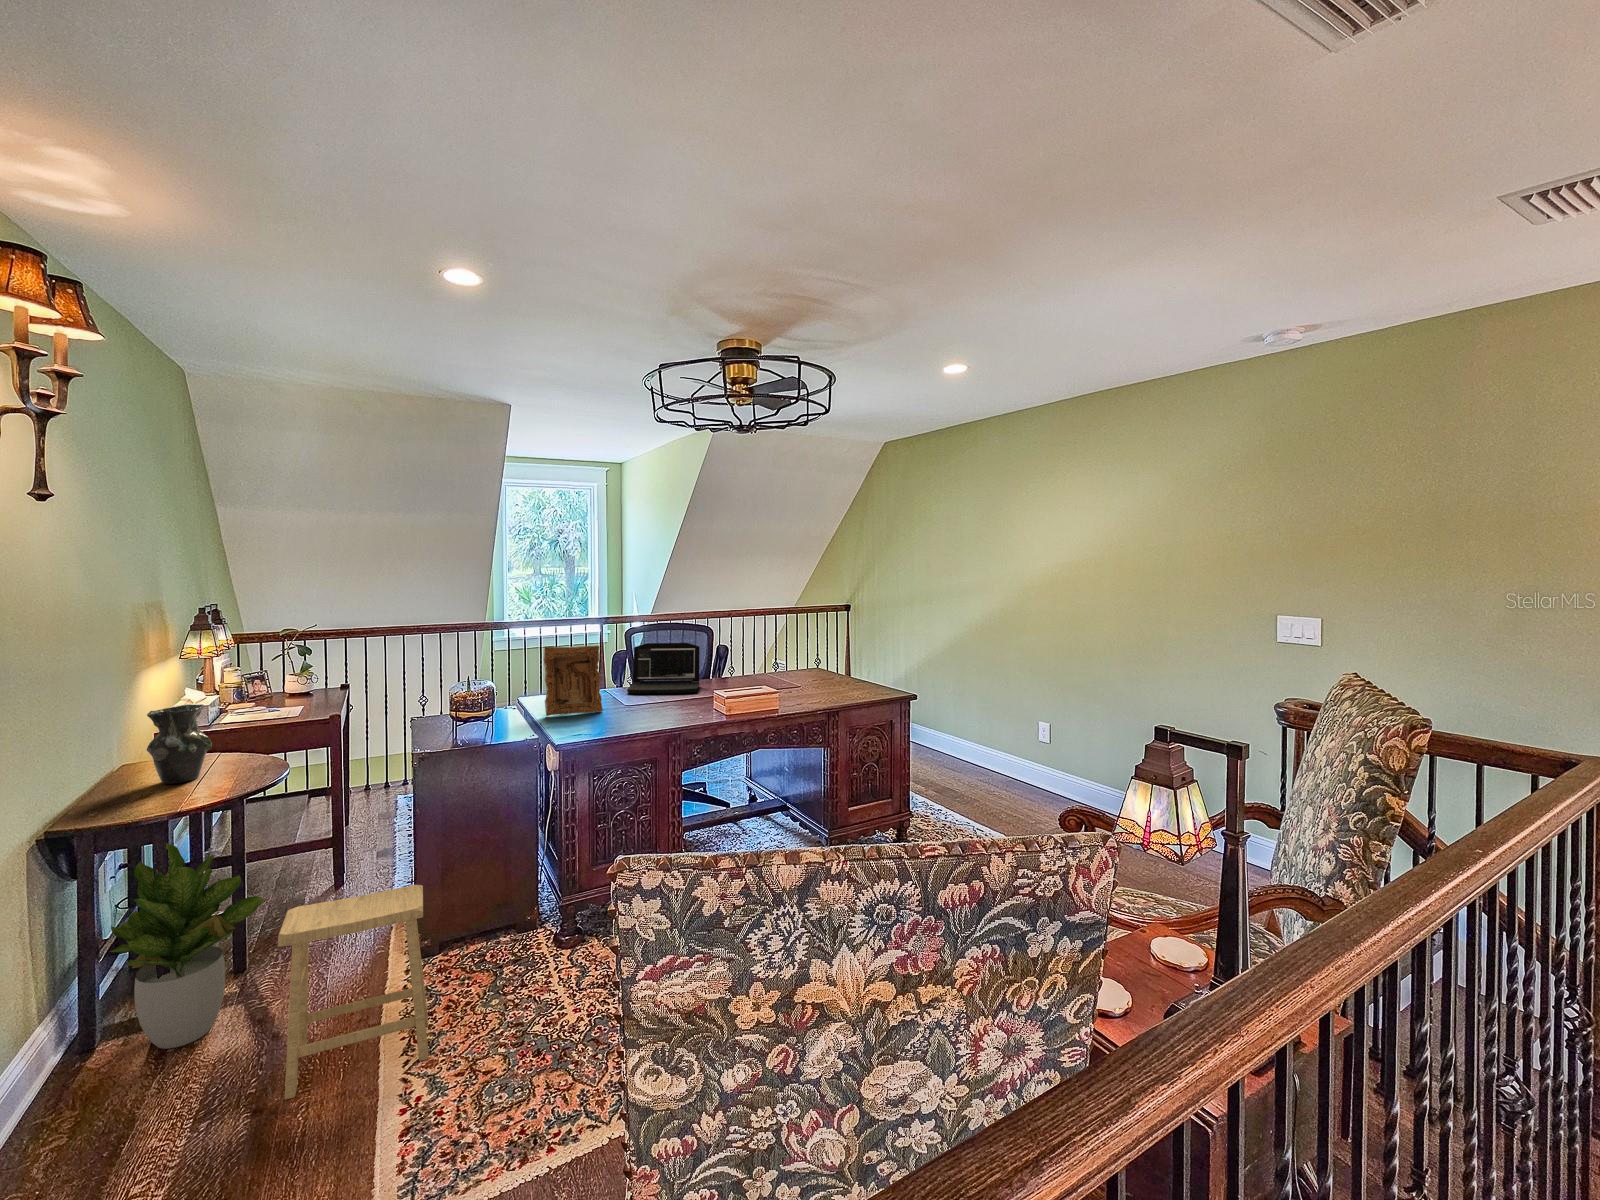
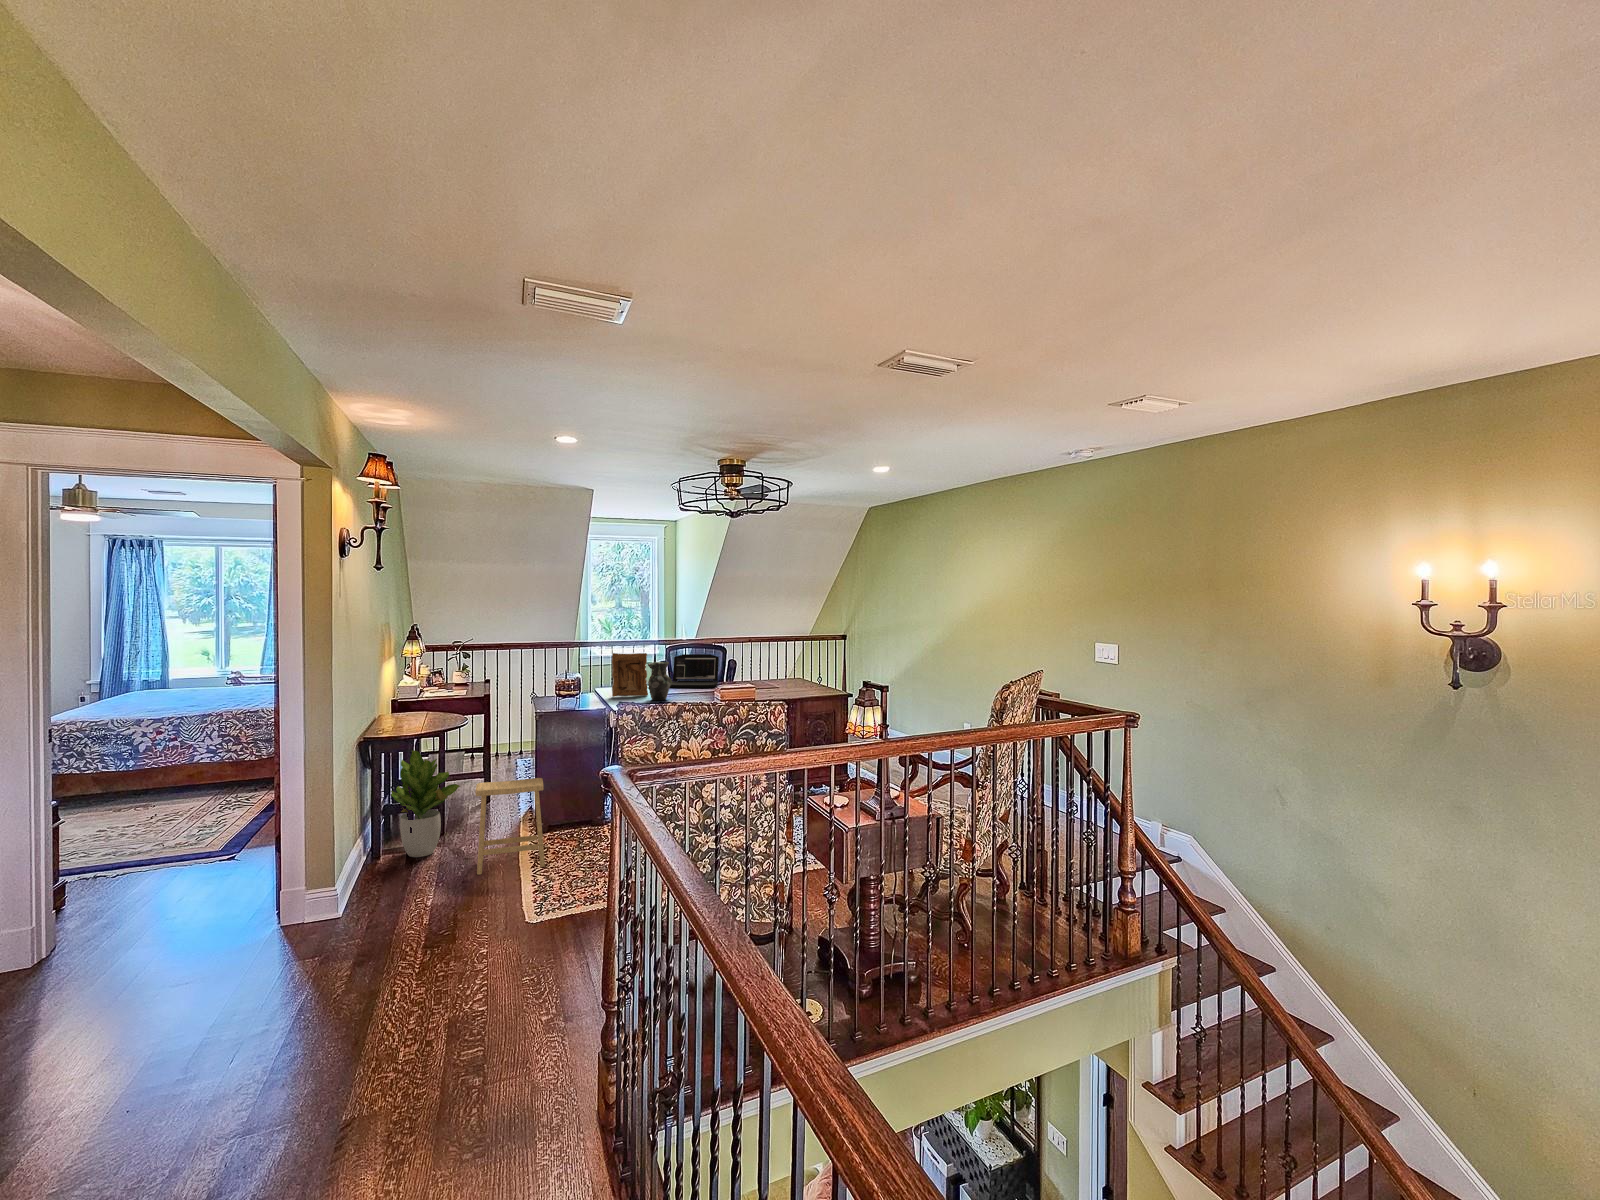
vase: present [147,704,212,784] -> present [648,662,672,700]

